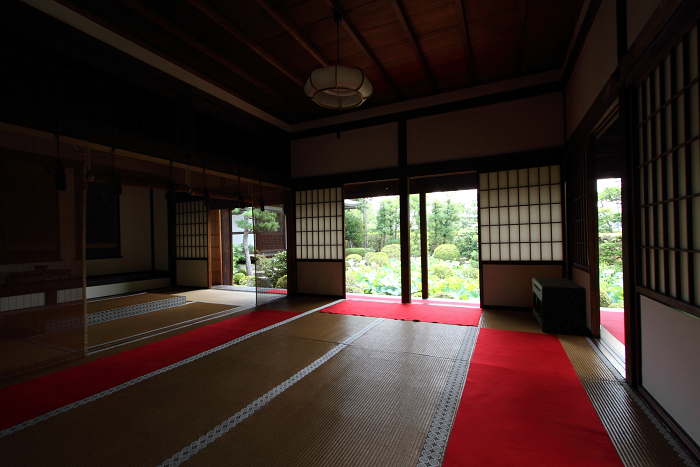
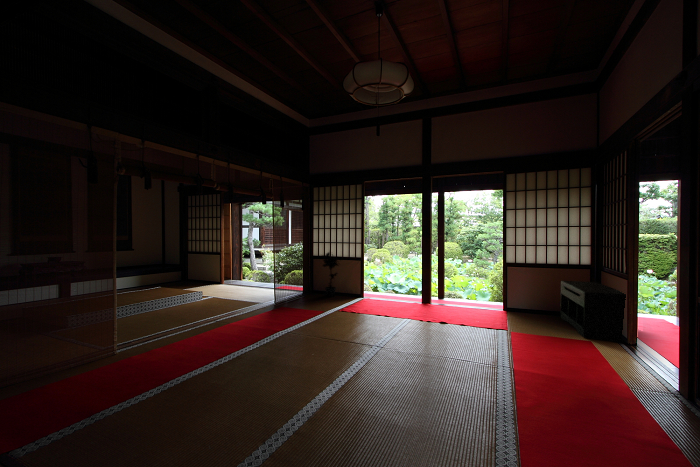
potted plant: none [300,253,323,299] -> present [321,252,342,296]

